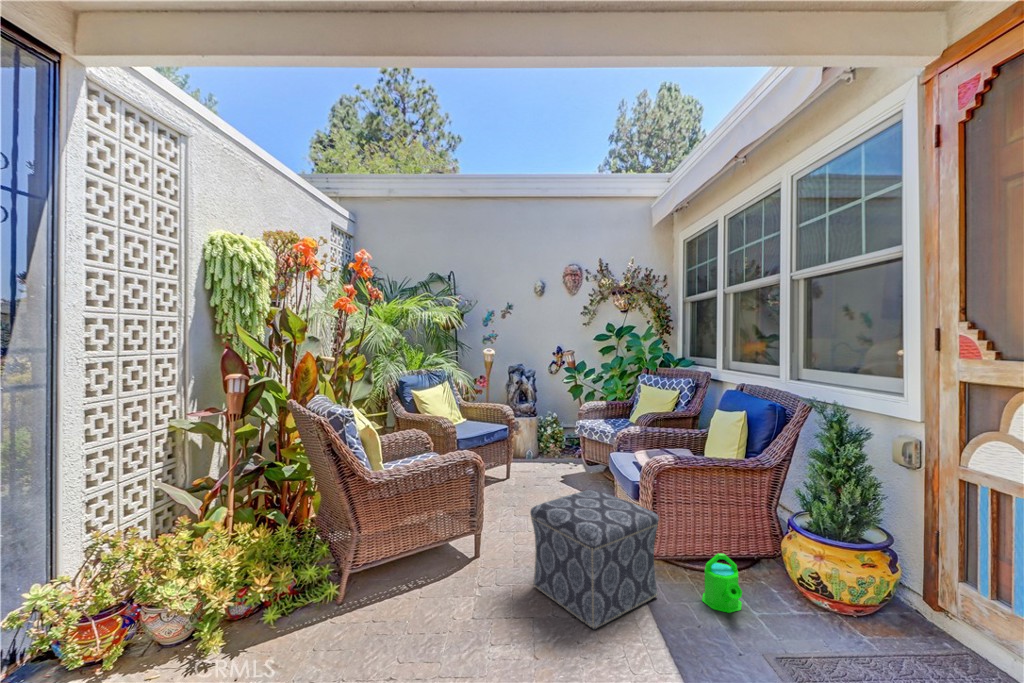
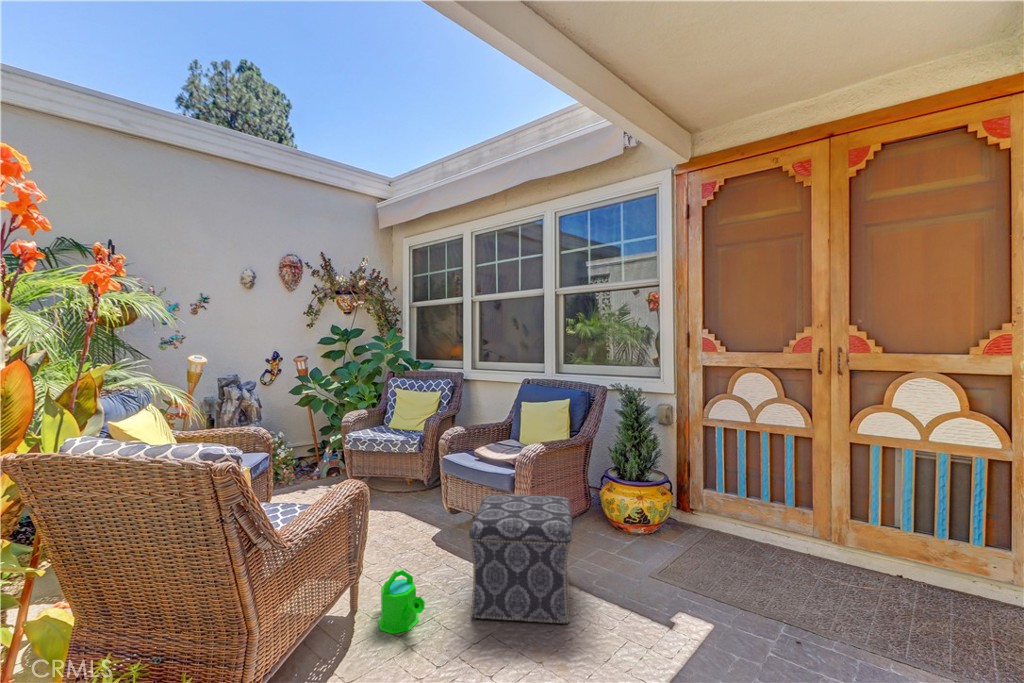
watering can: present [702,553,742,613] -> present [378,569,425,634]

